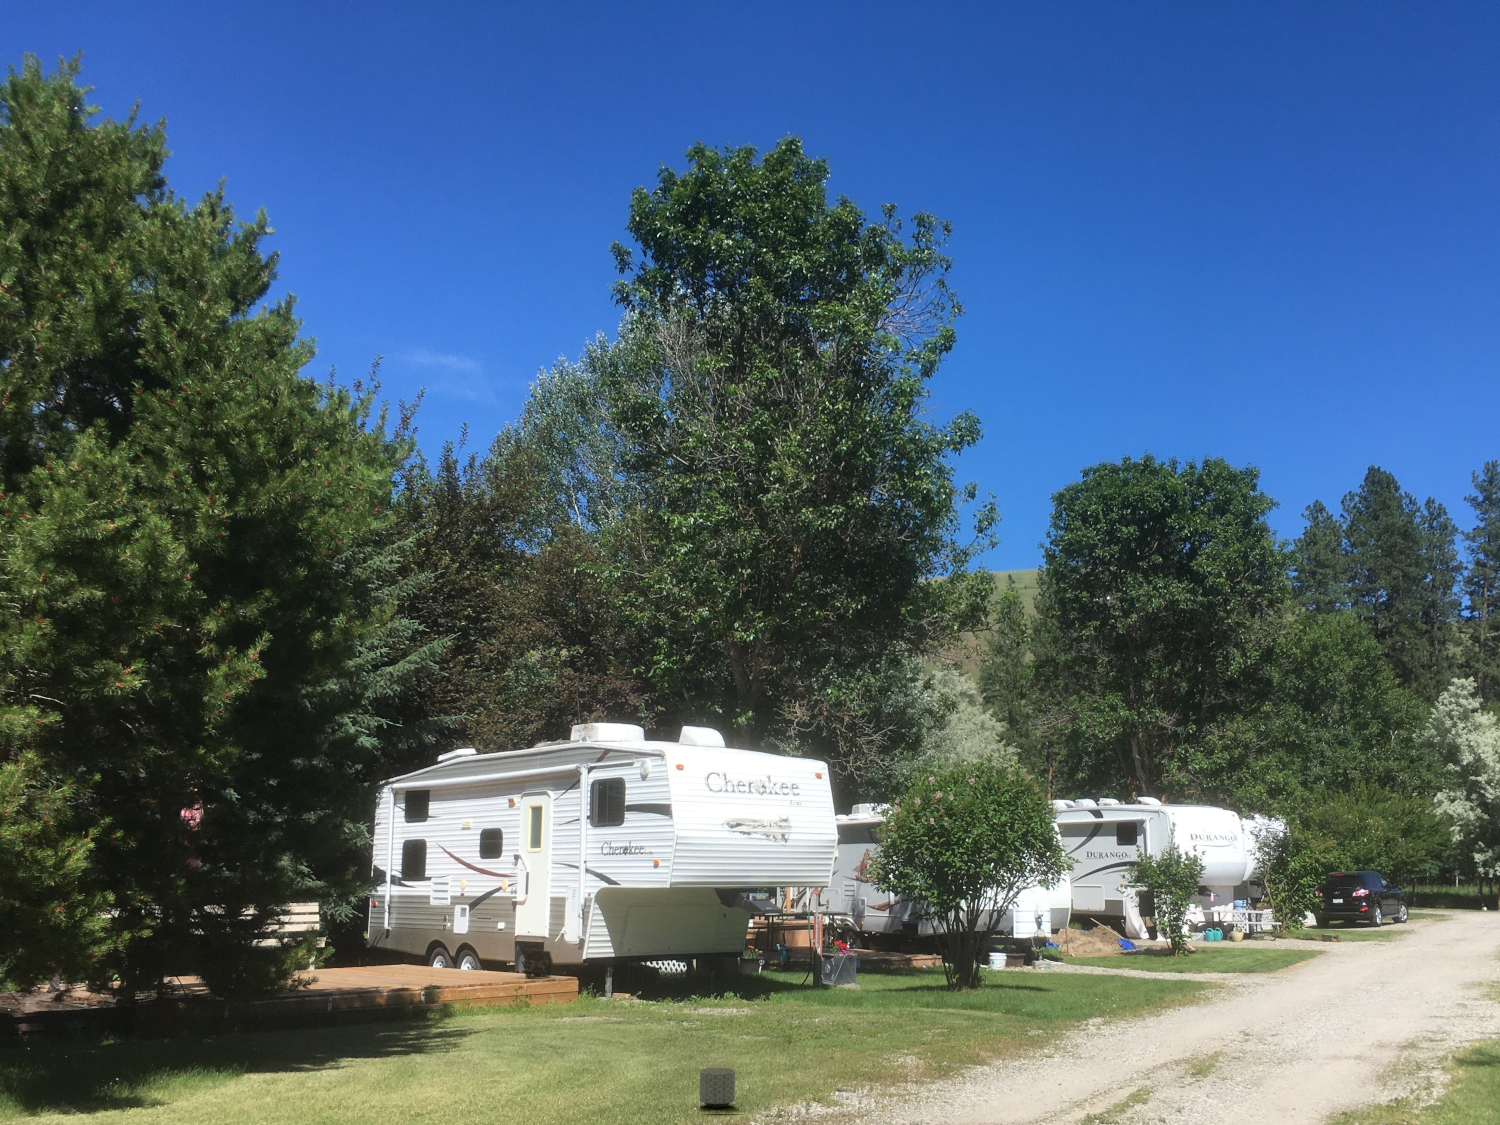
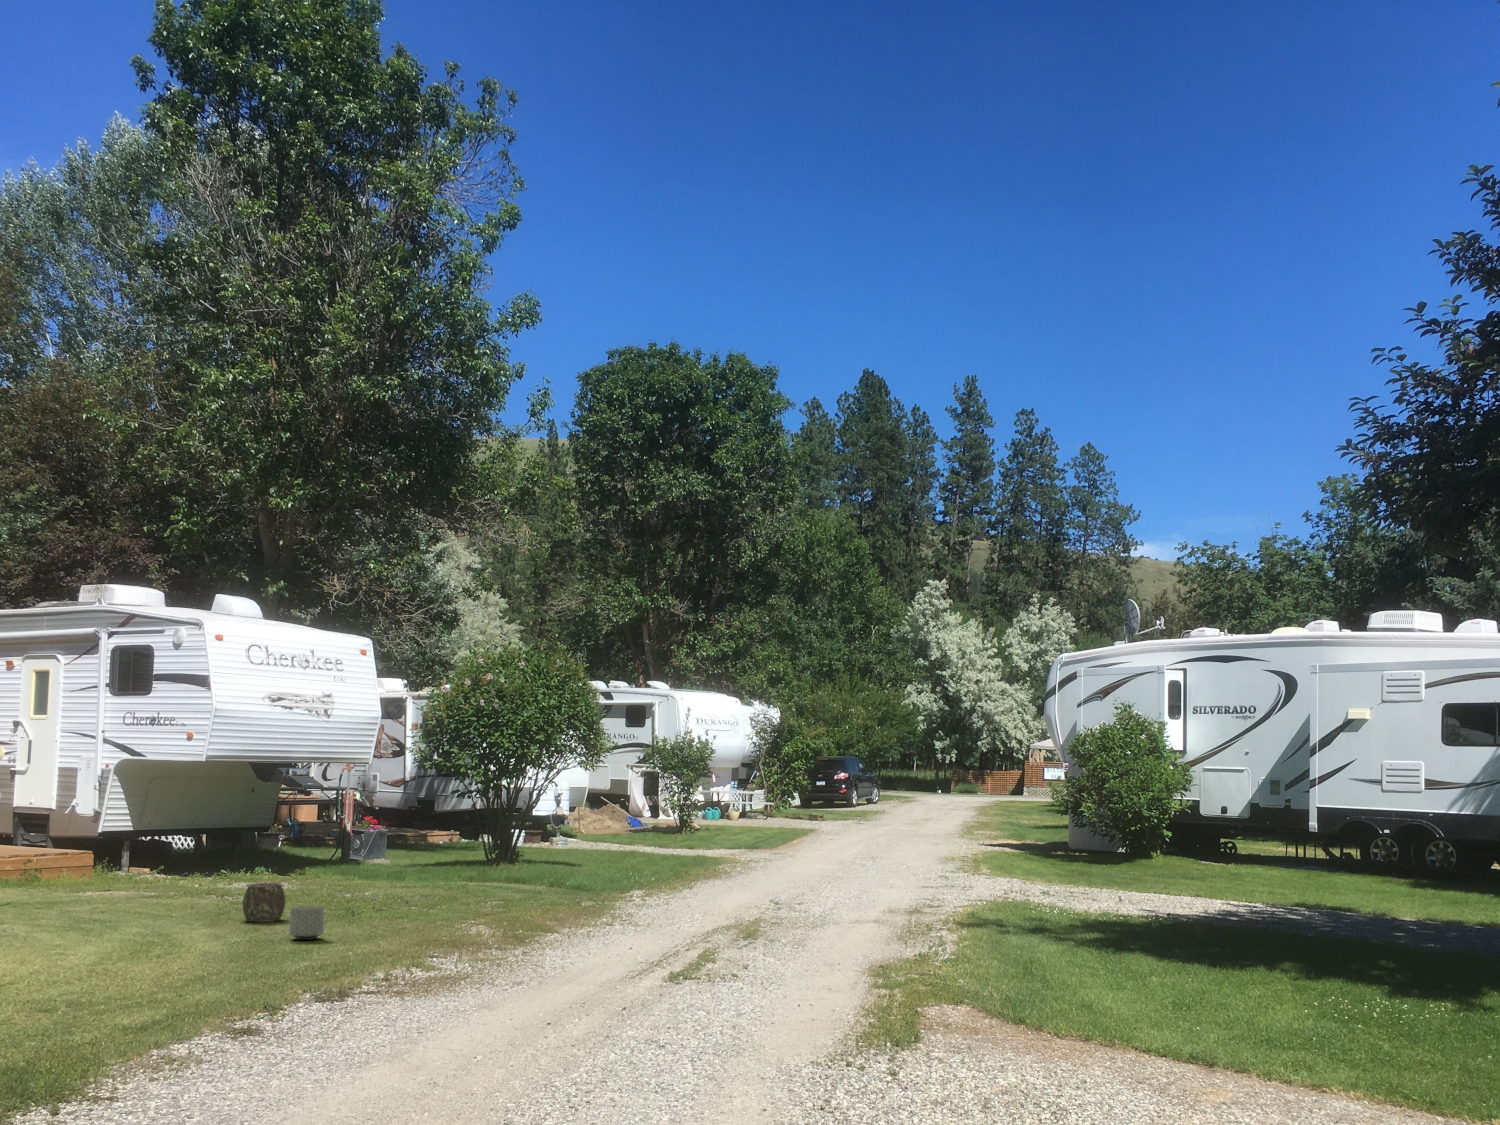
woven basket: present [524,951,553,979] -> present [243,883,286,922]

